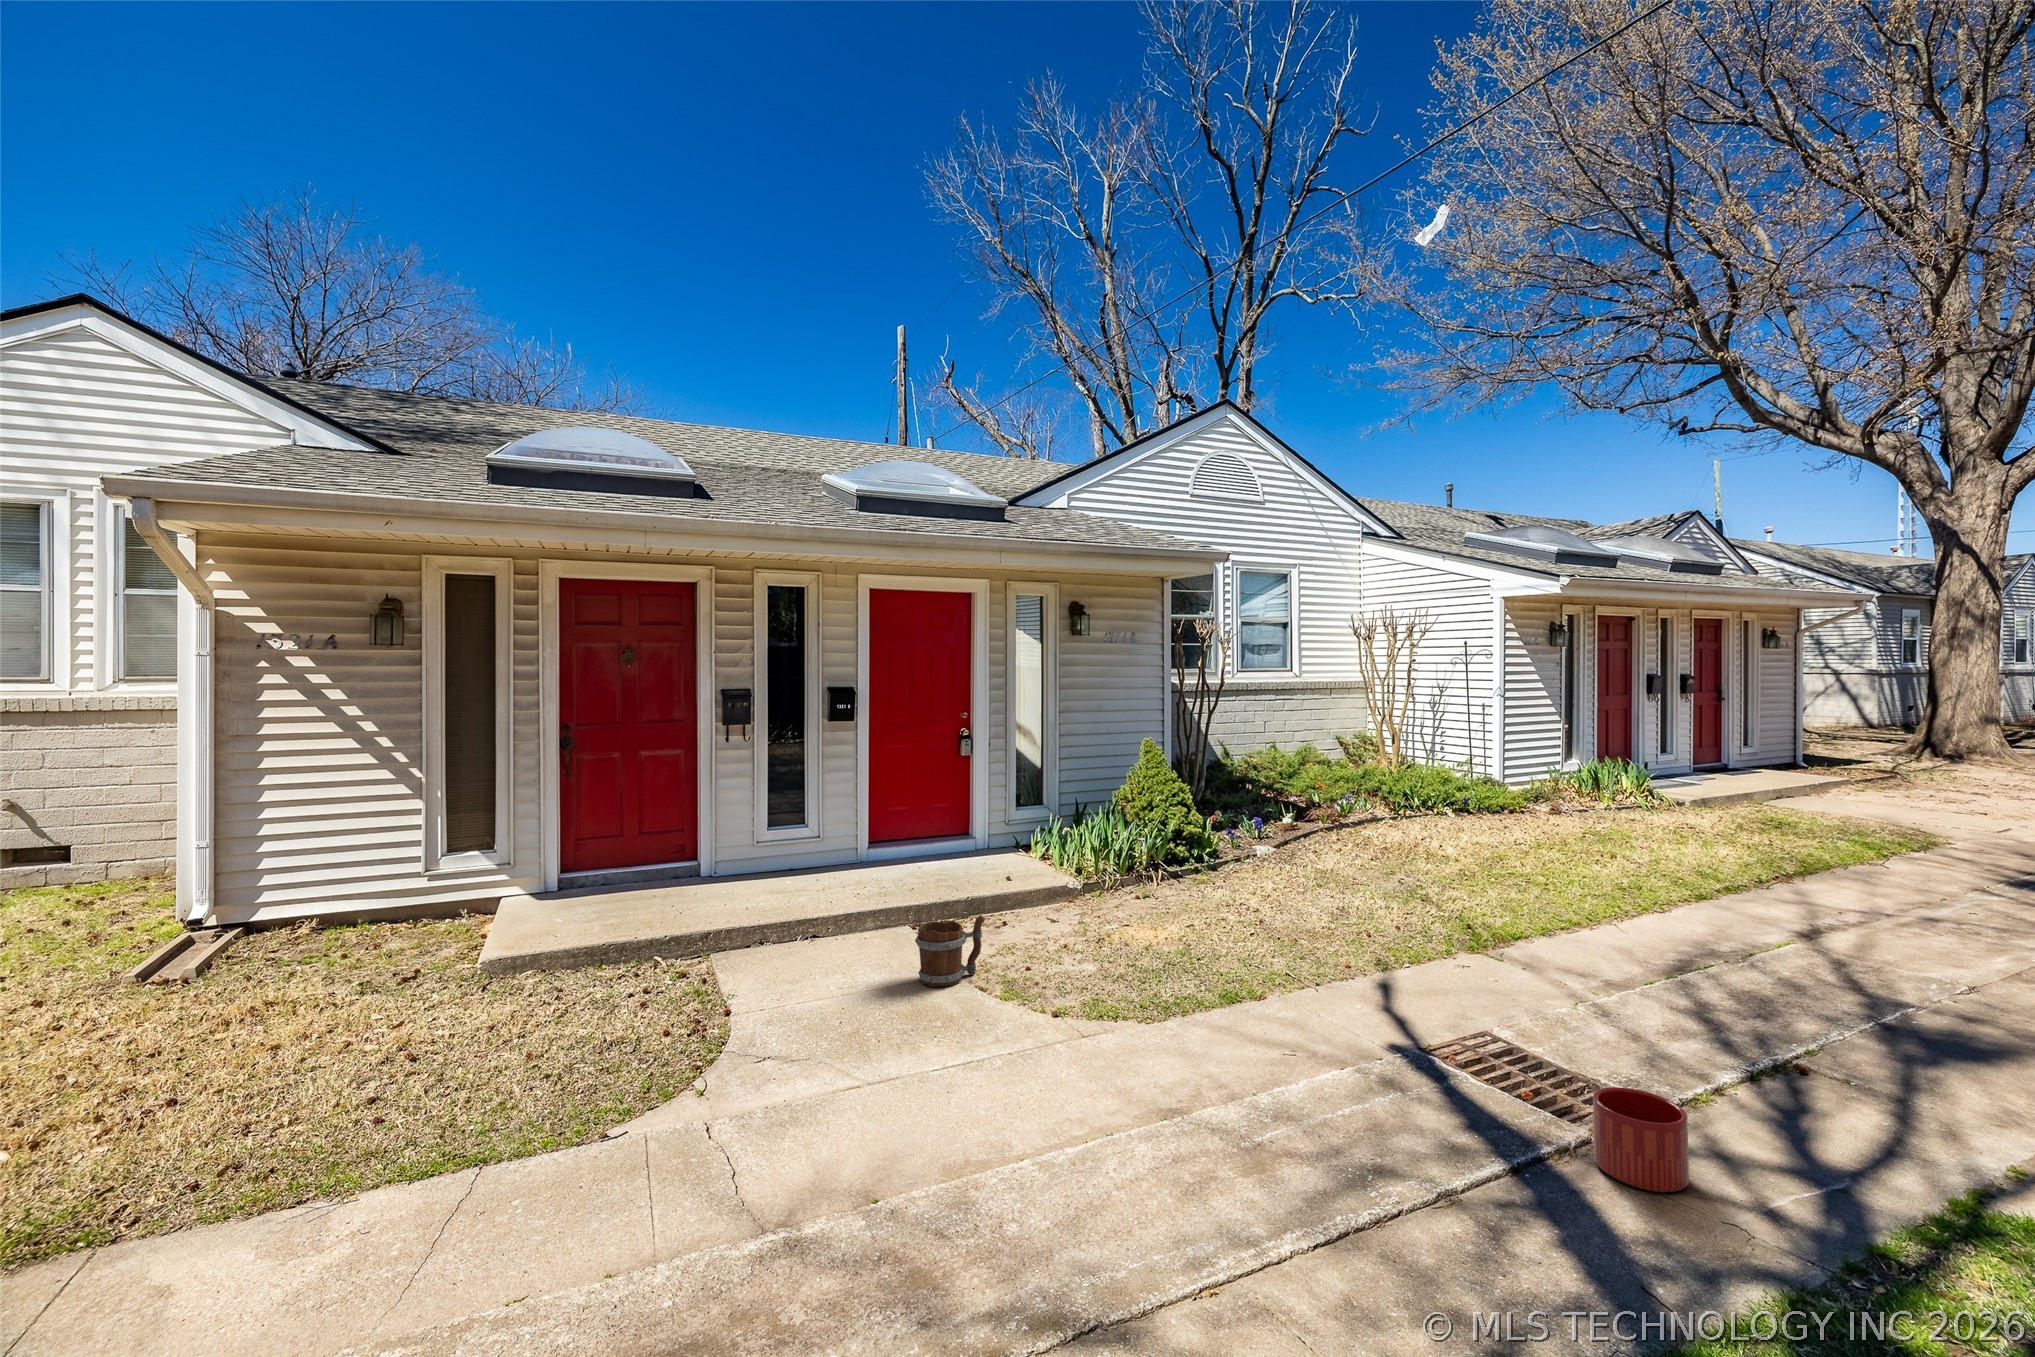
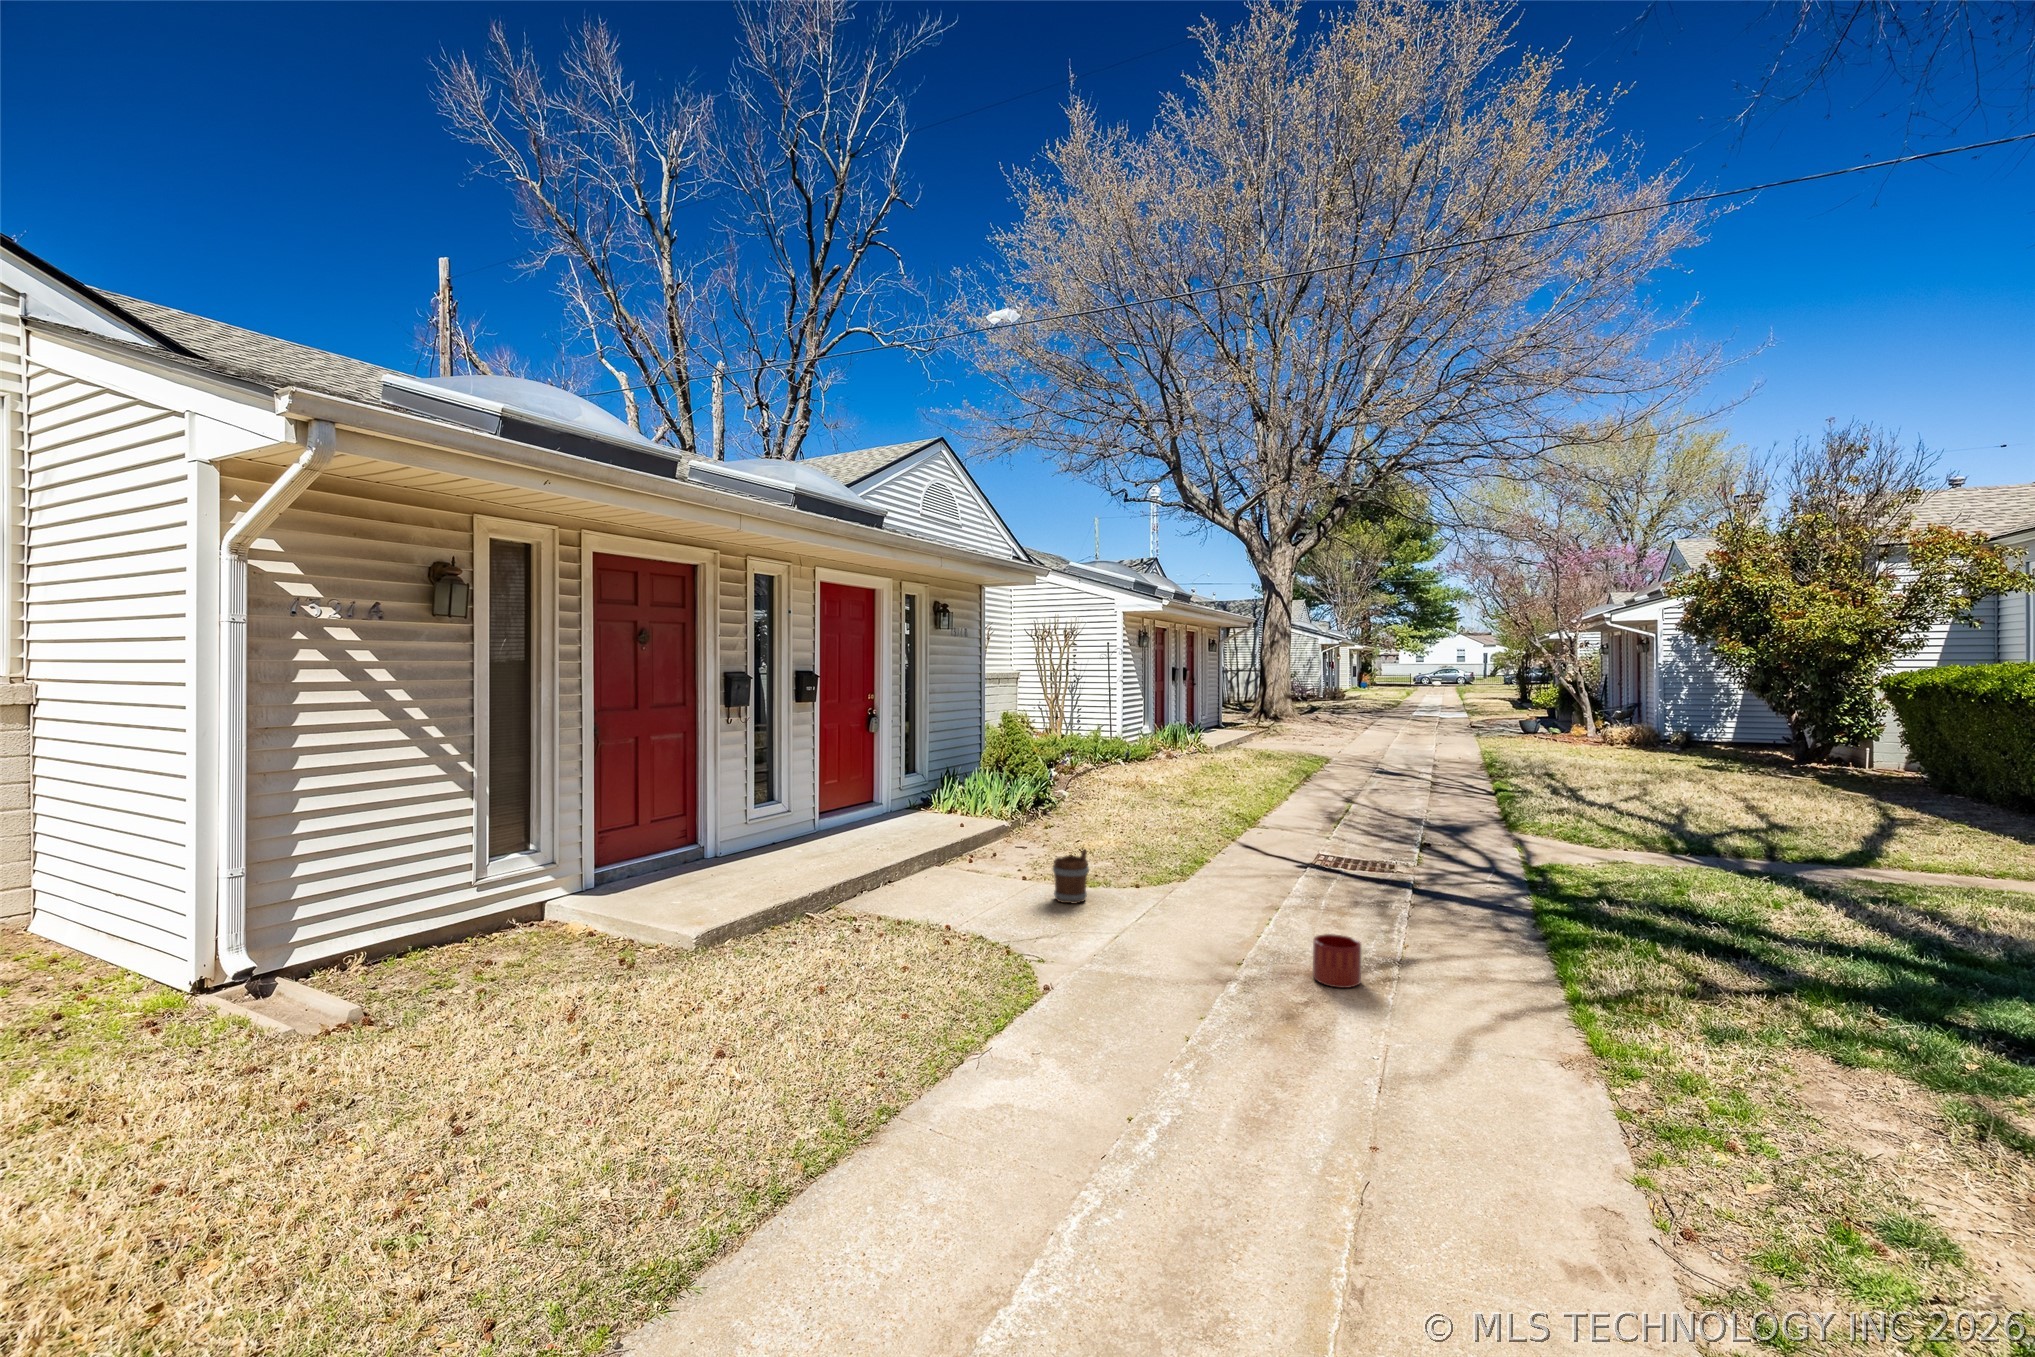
planter: present [1593,1087,1689,1192] -> present [1313,934,1361,988]

